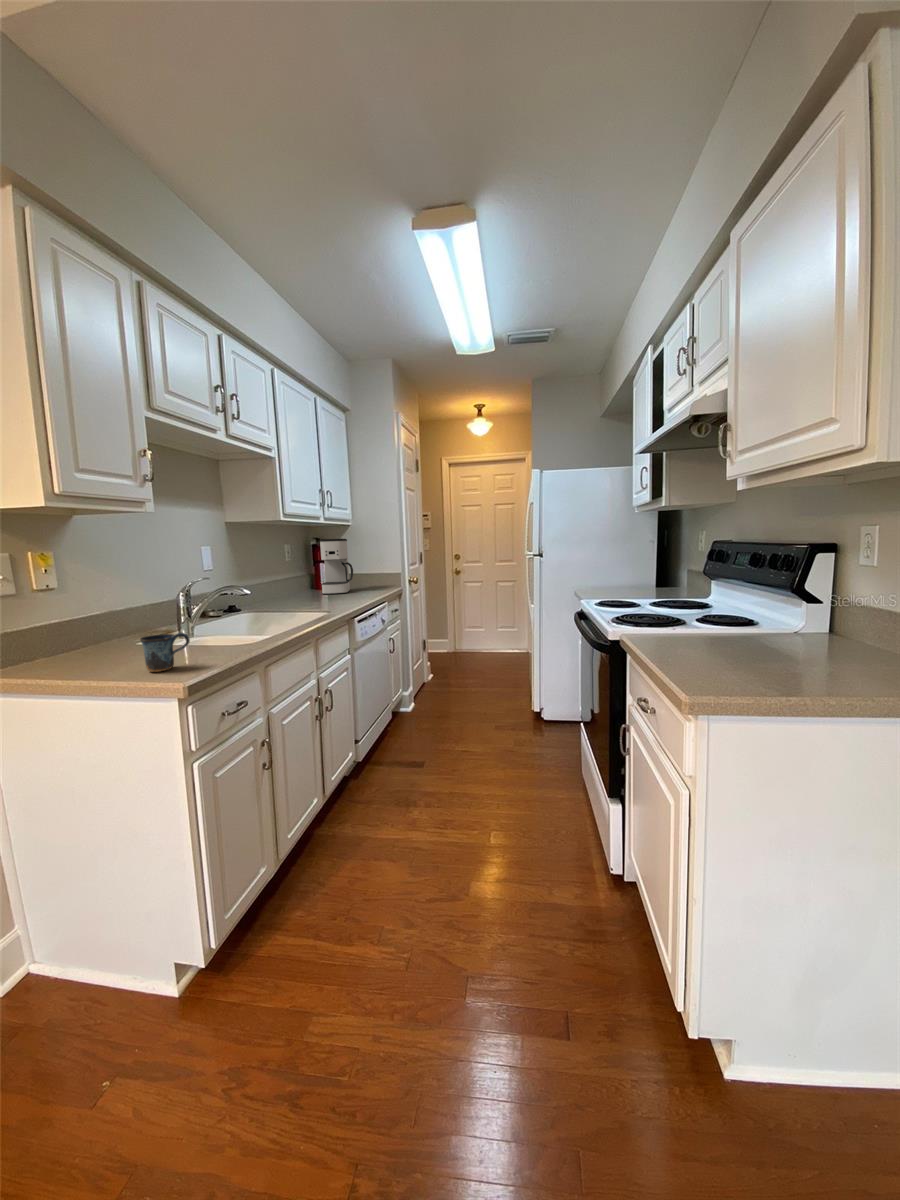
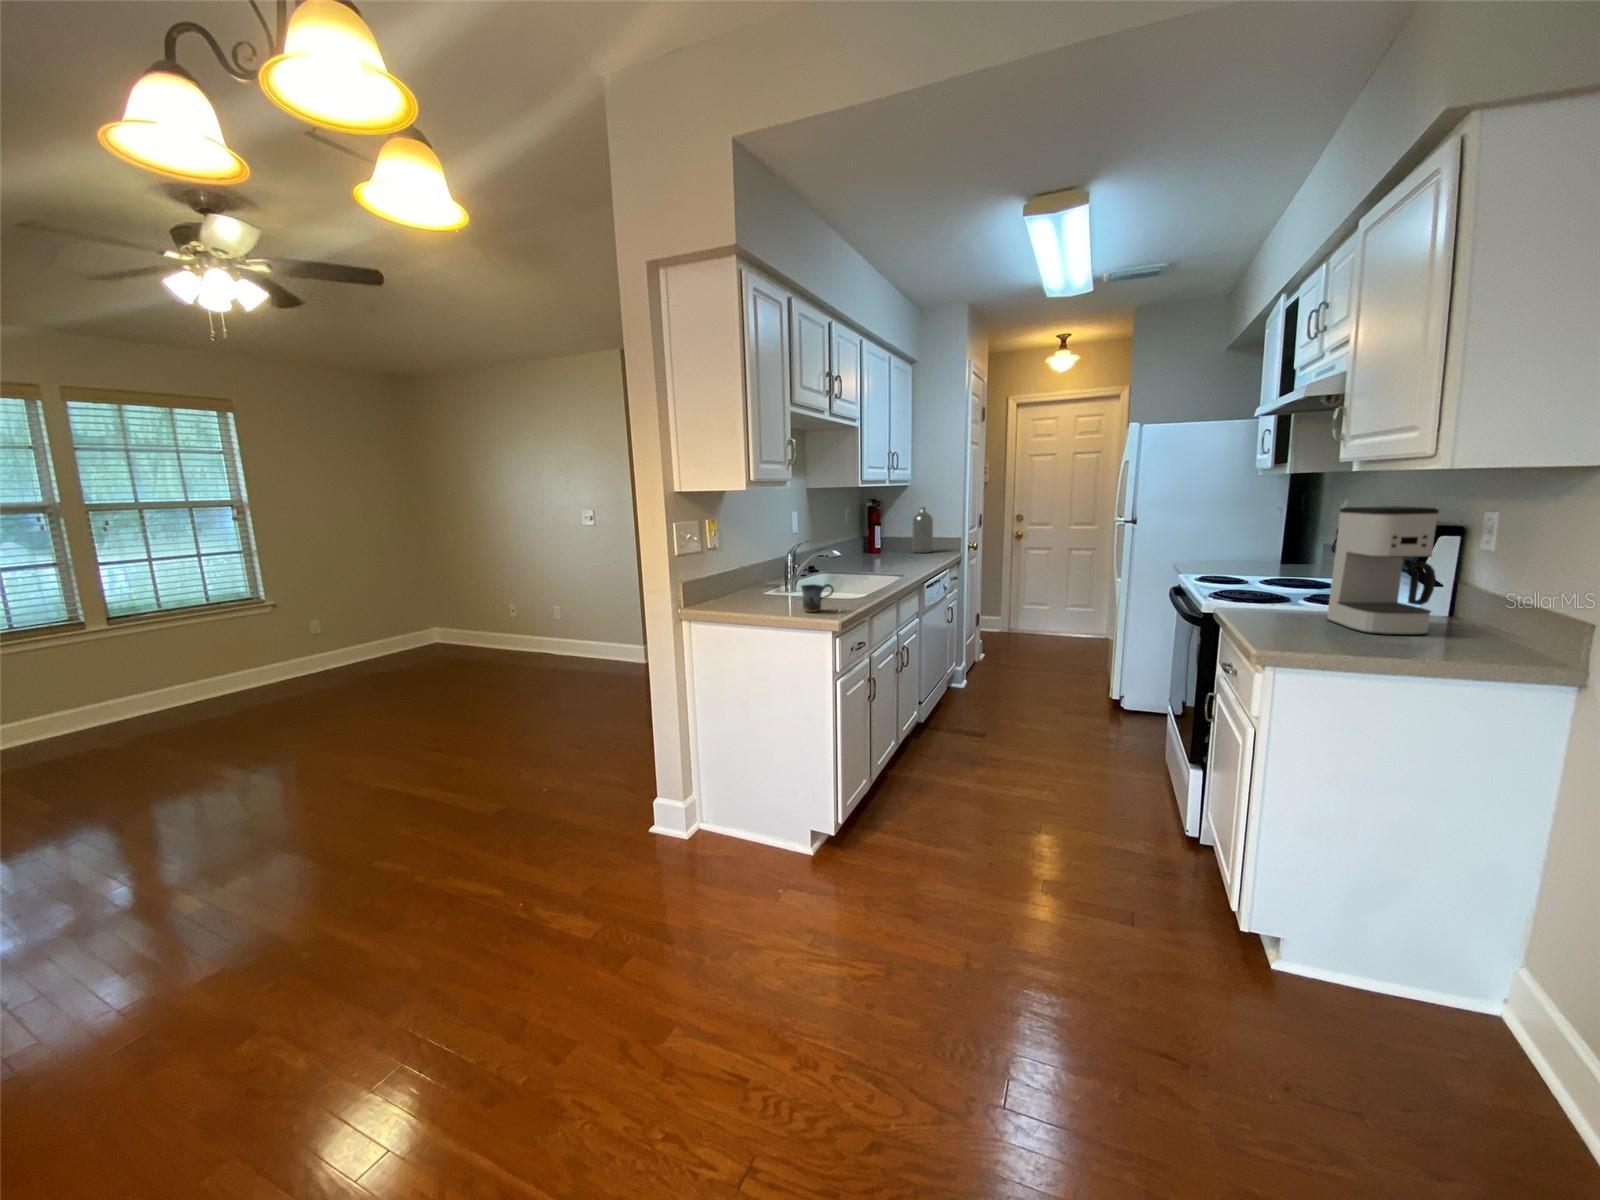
coffee maker: present [320,539,353,594] -> present [1327,506,1439,635]
bottle: none [354,545,375,588] -> present [912,507,933,553]

